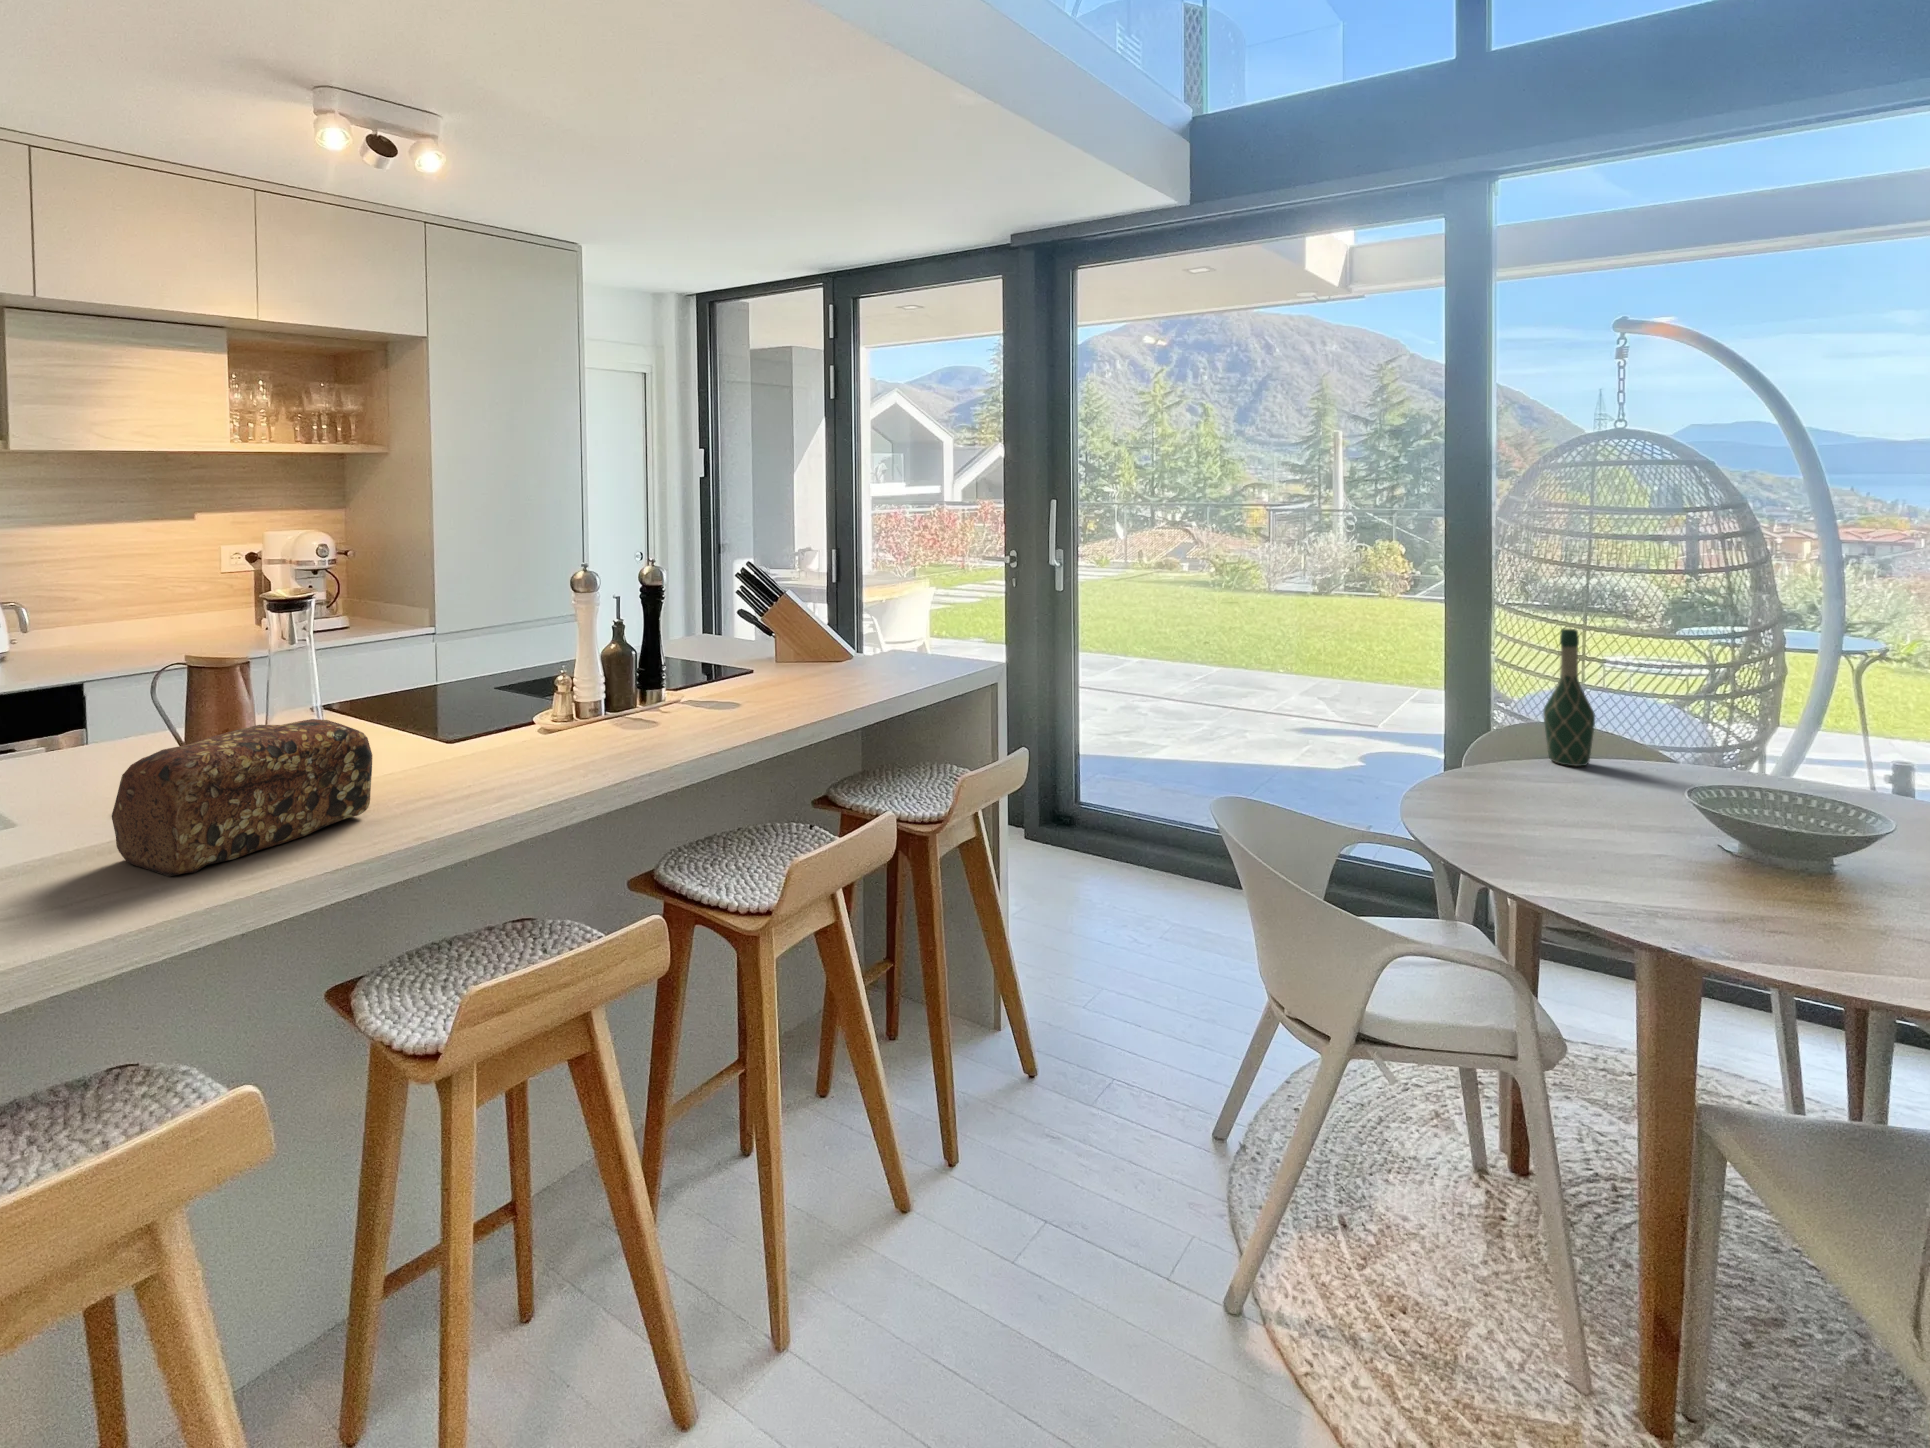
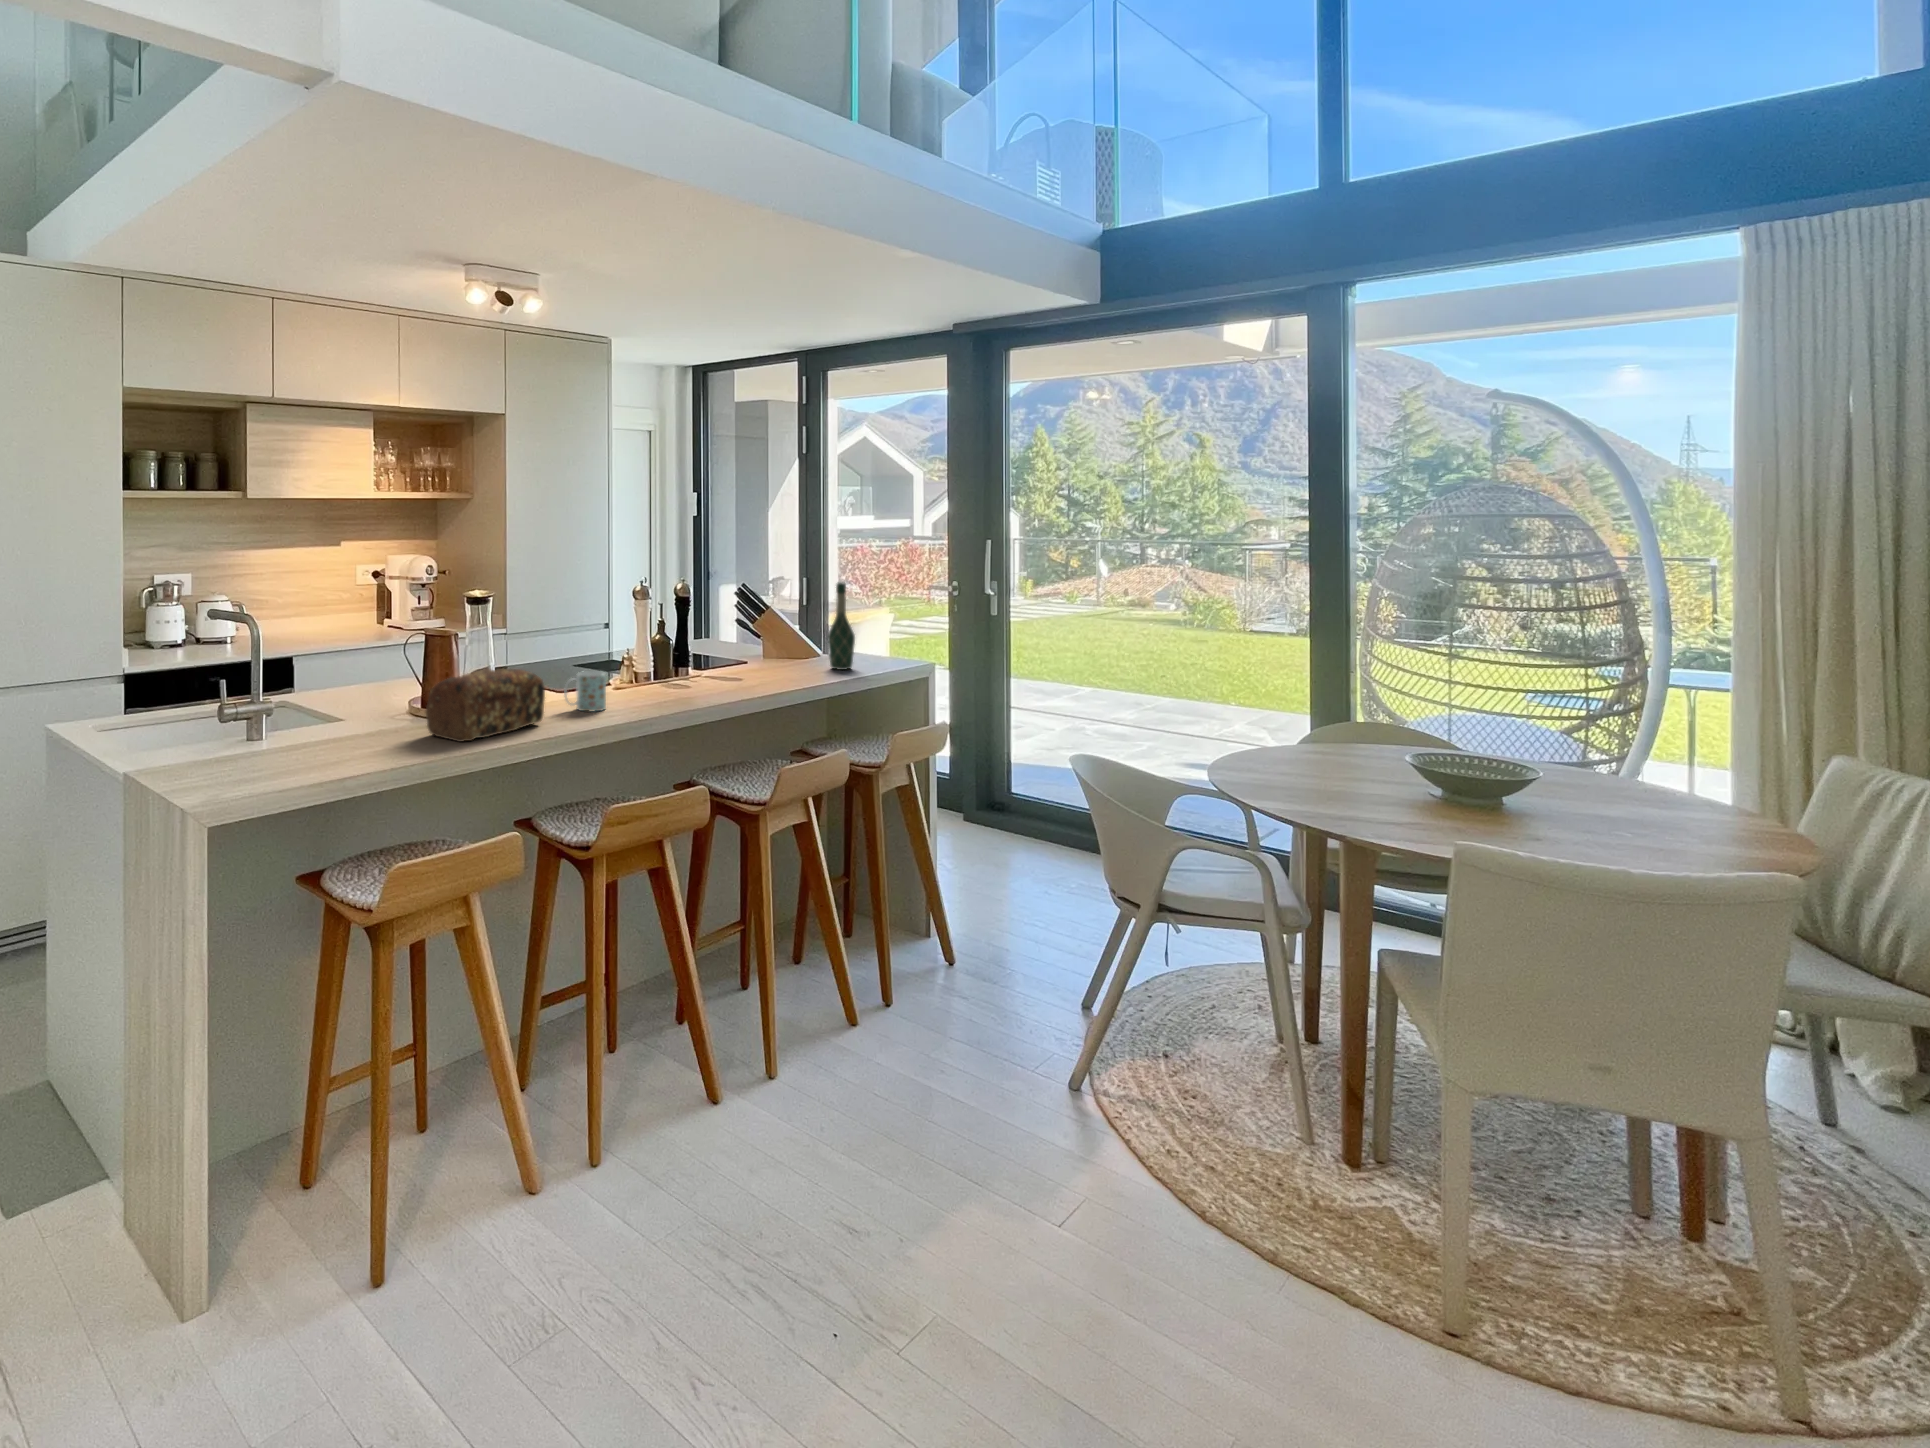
wine bottle: present [1543,629,1595,766] -> present [827,582,855,670]
mug: none [428,709,504,779] -> present [564,671,606,712]

